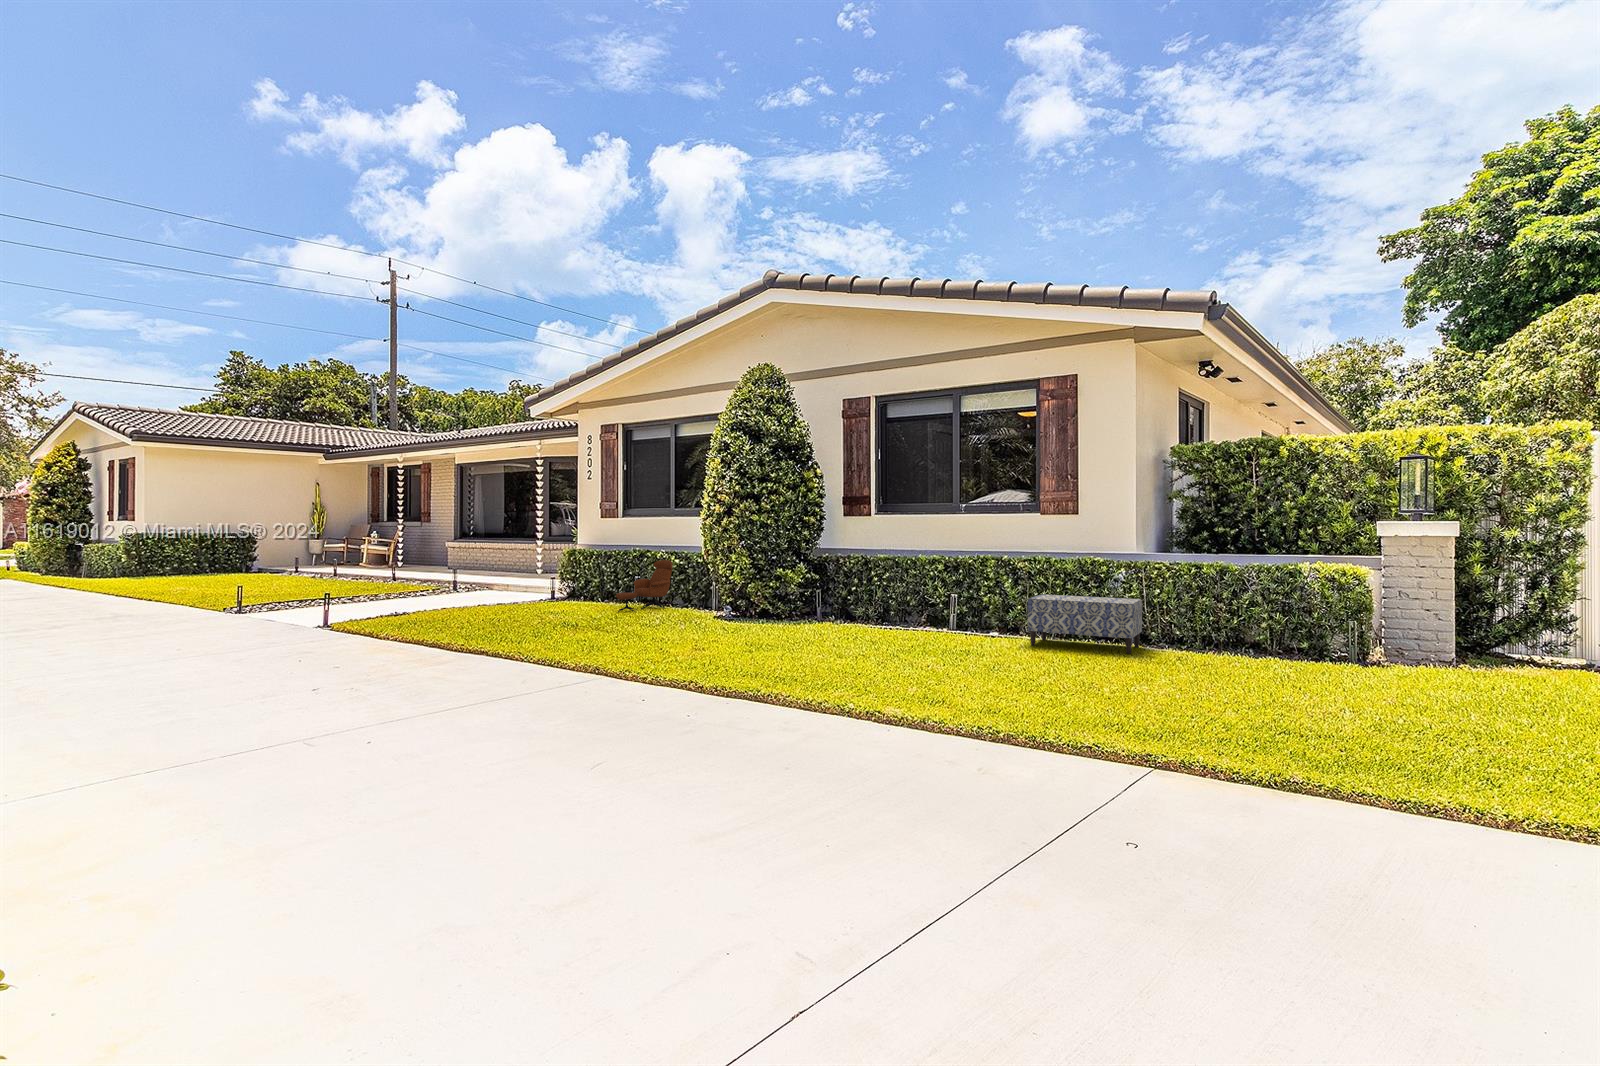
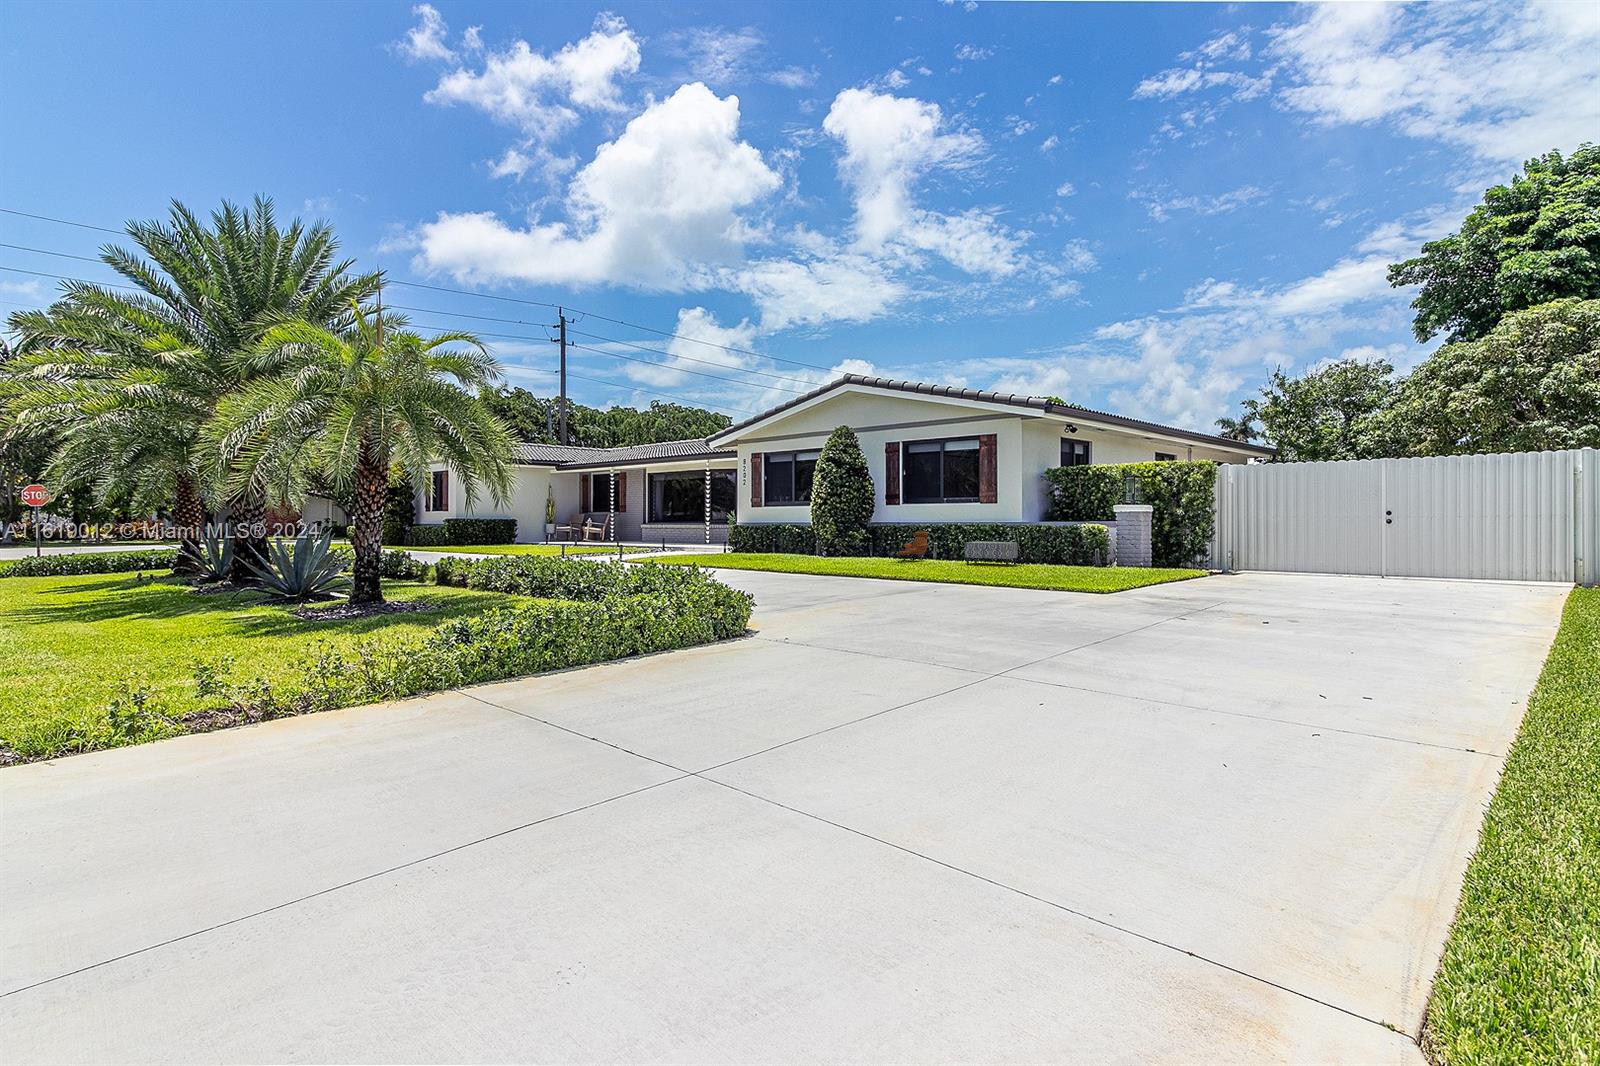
lounge chair: present [616,560,673,613] -> present [898,532,928,562]

